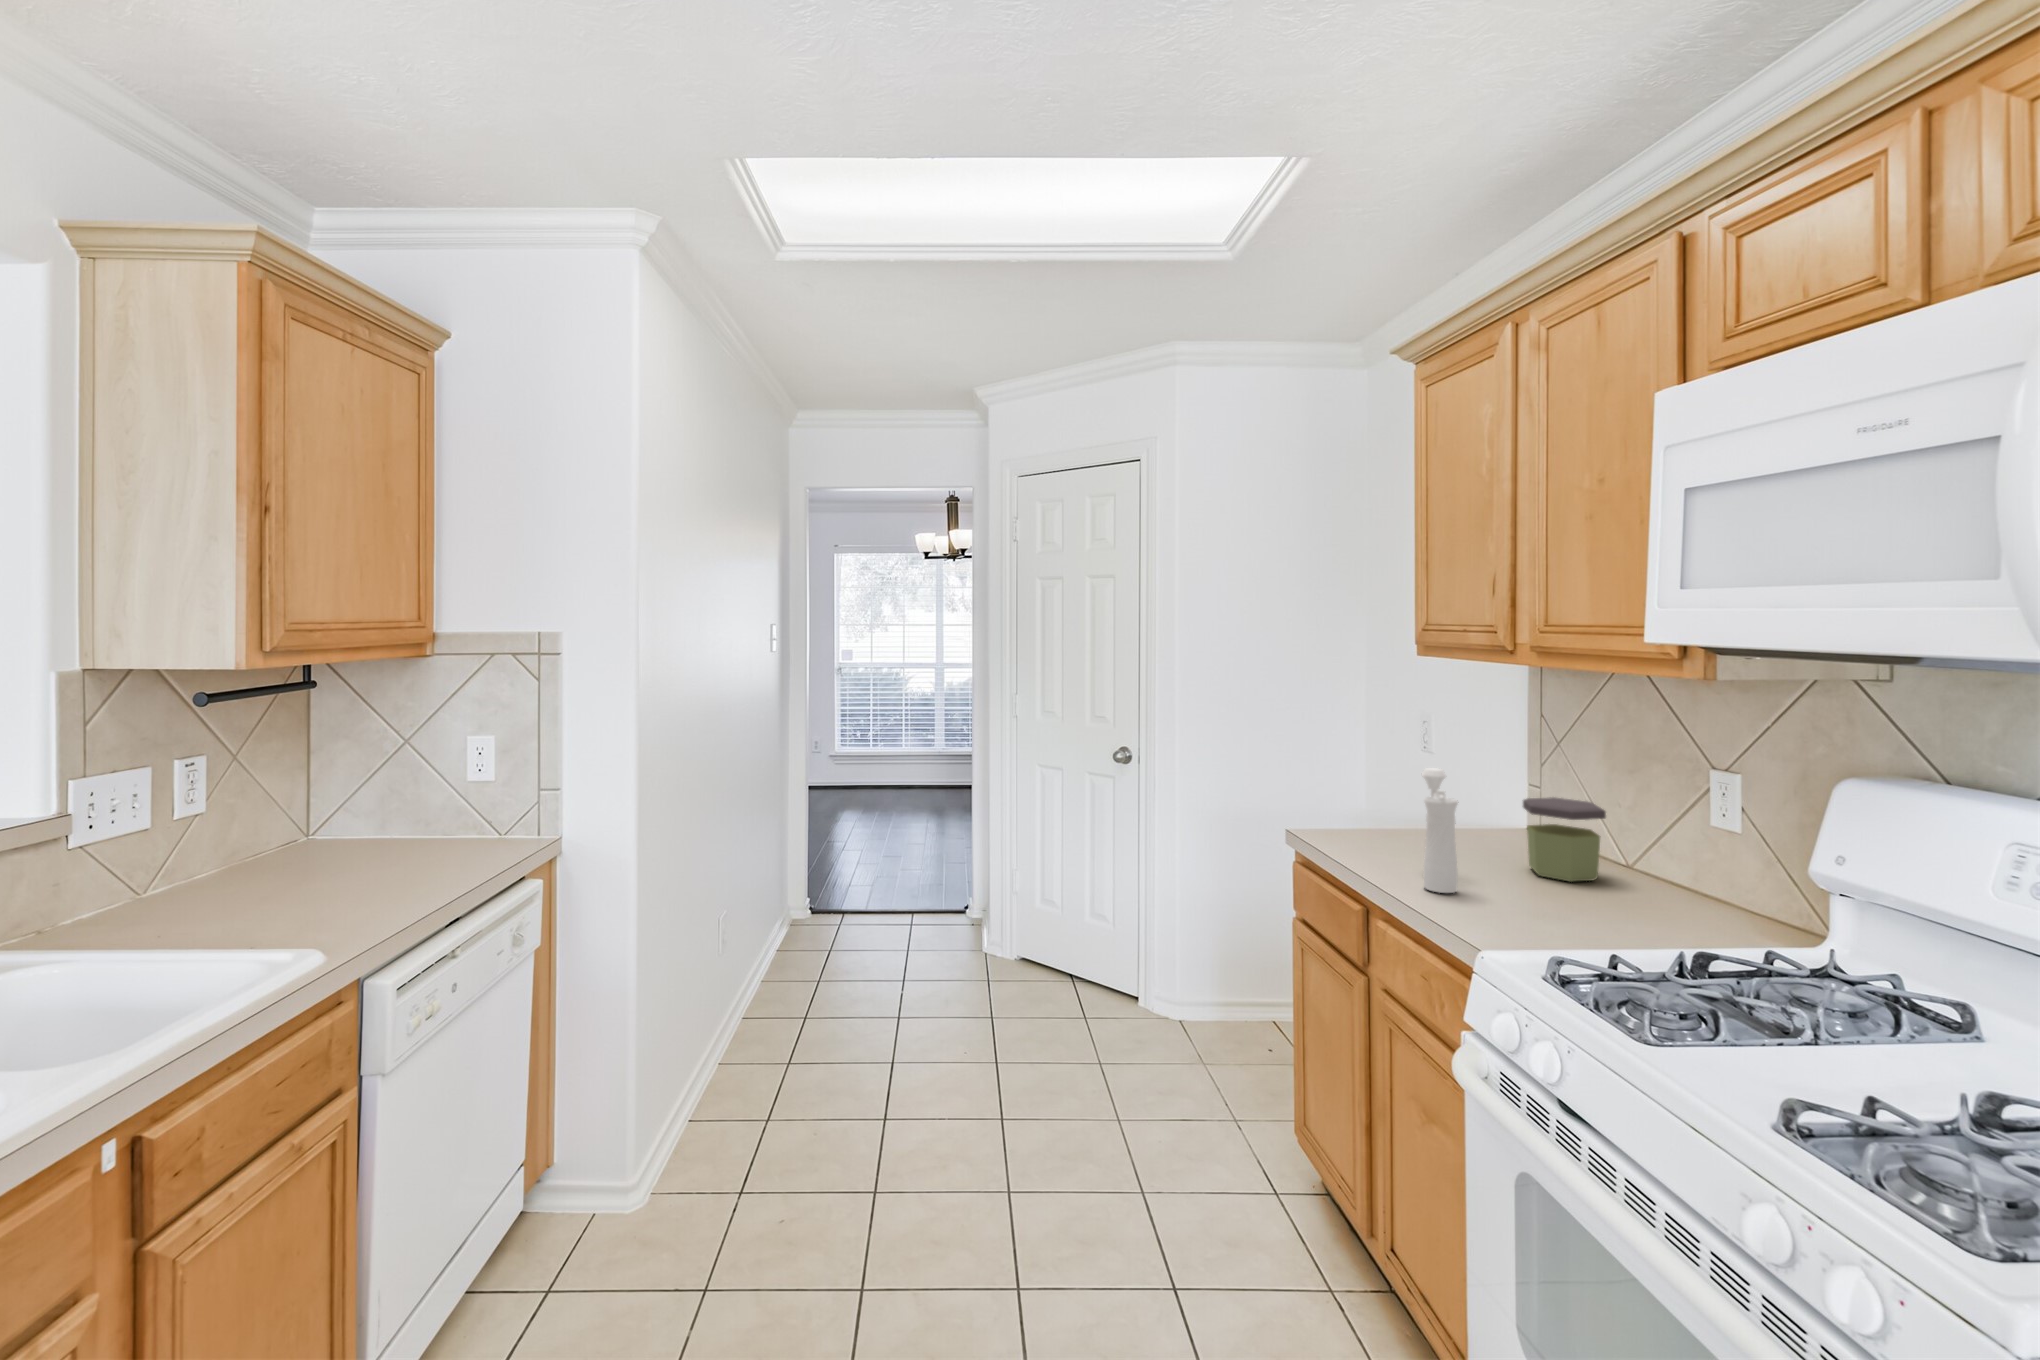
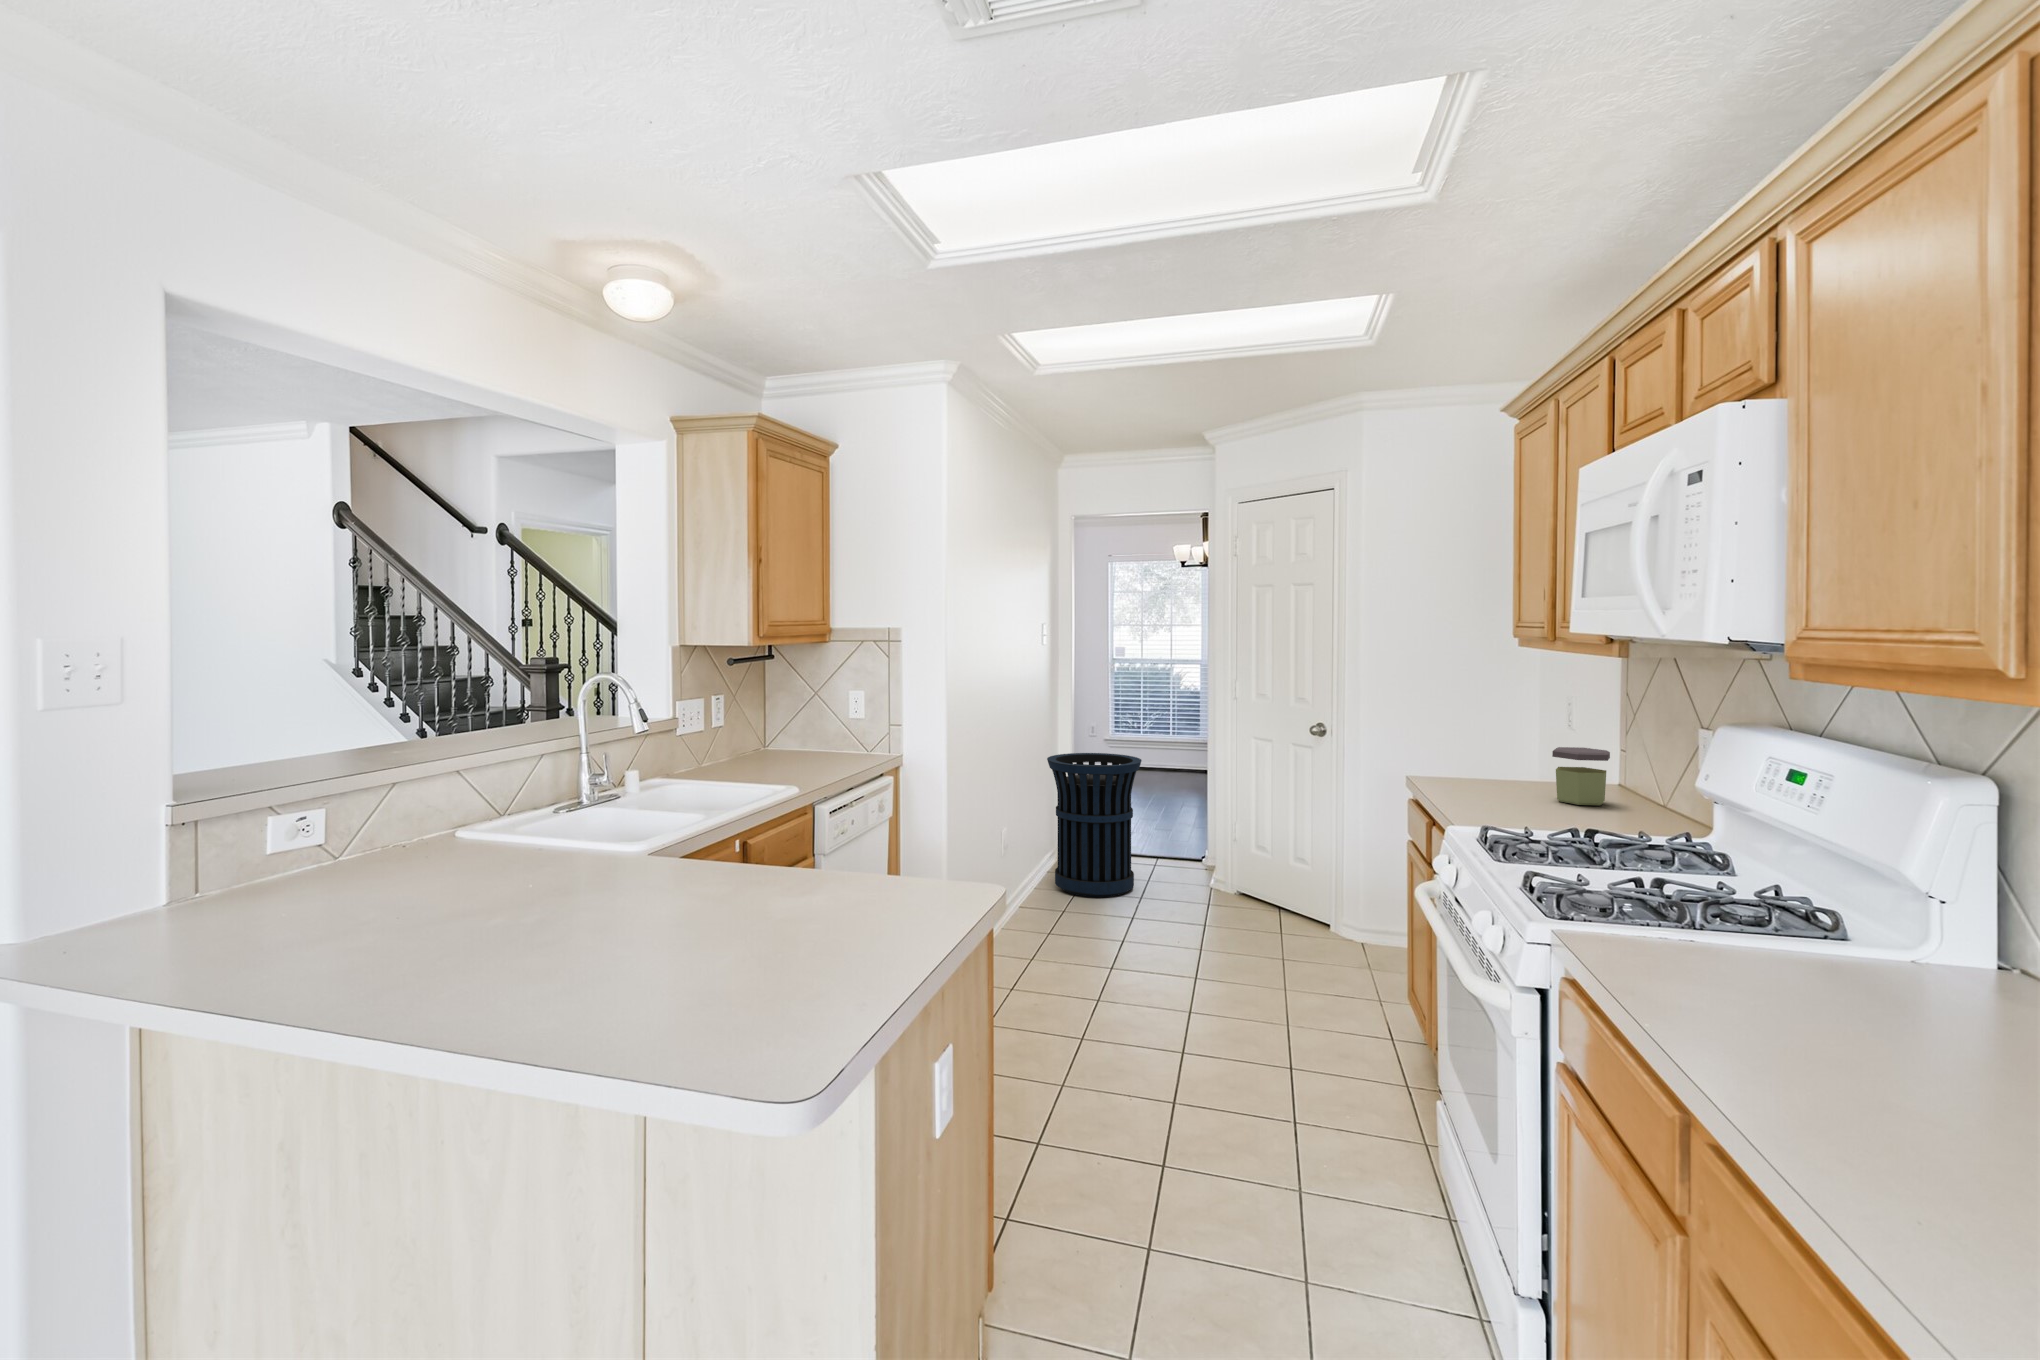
pepper mill: present [1422,768,1458,893] -> none [1455,722,1485,804]
trash can: none [780,791,903,985] -> present [1047,753,1142,897]

